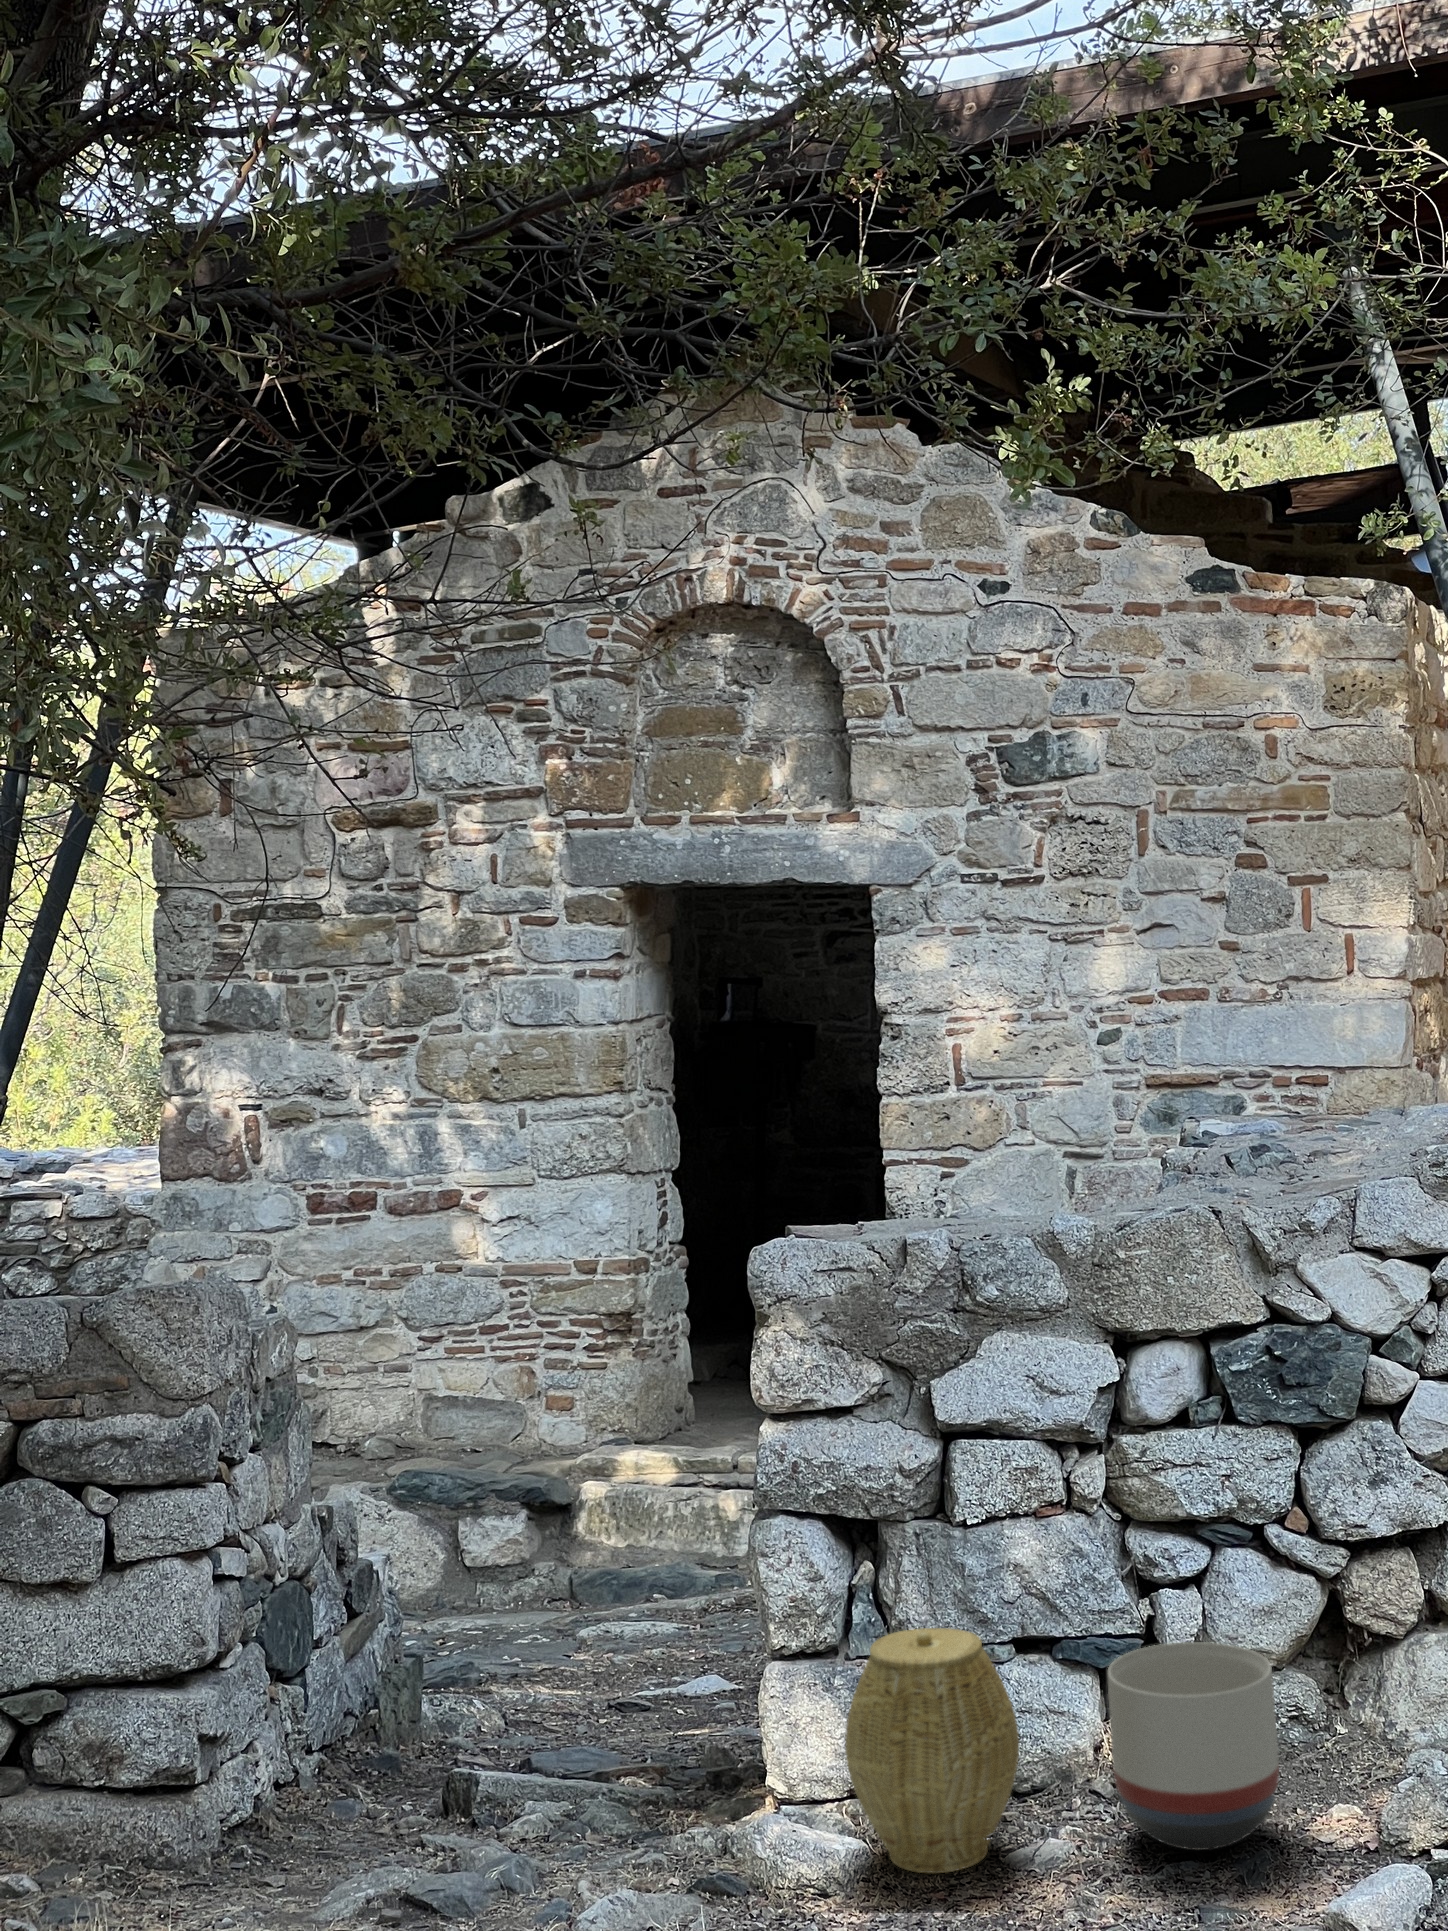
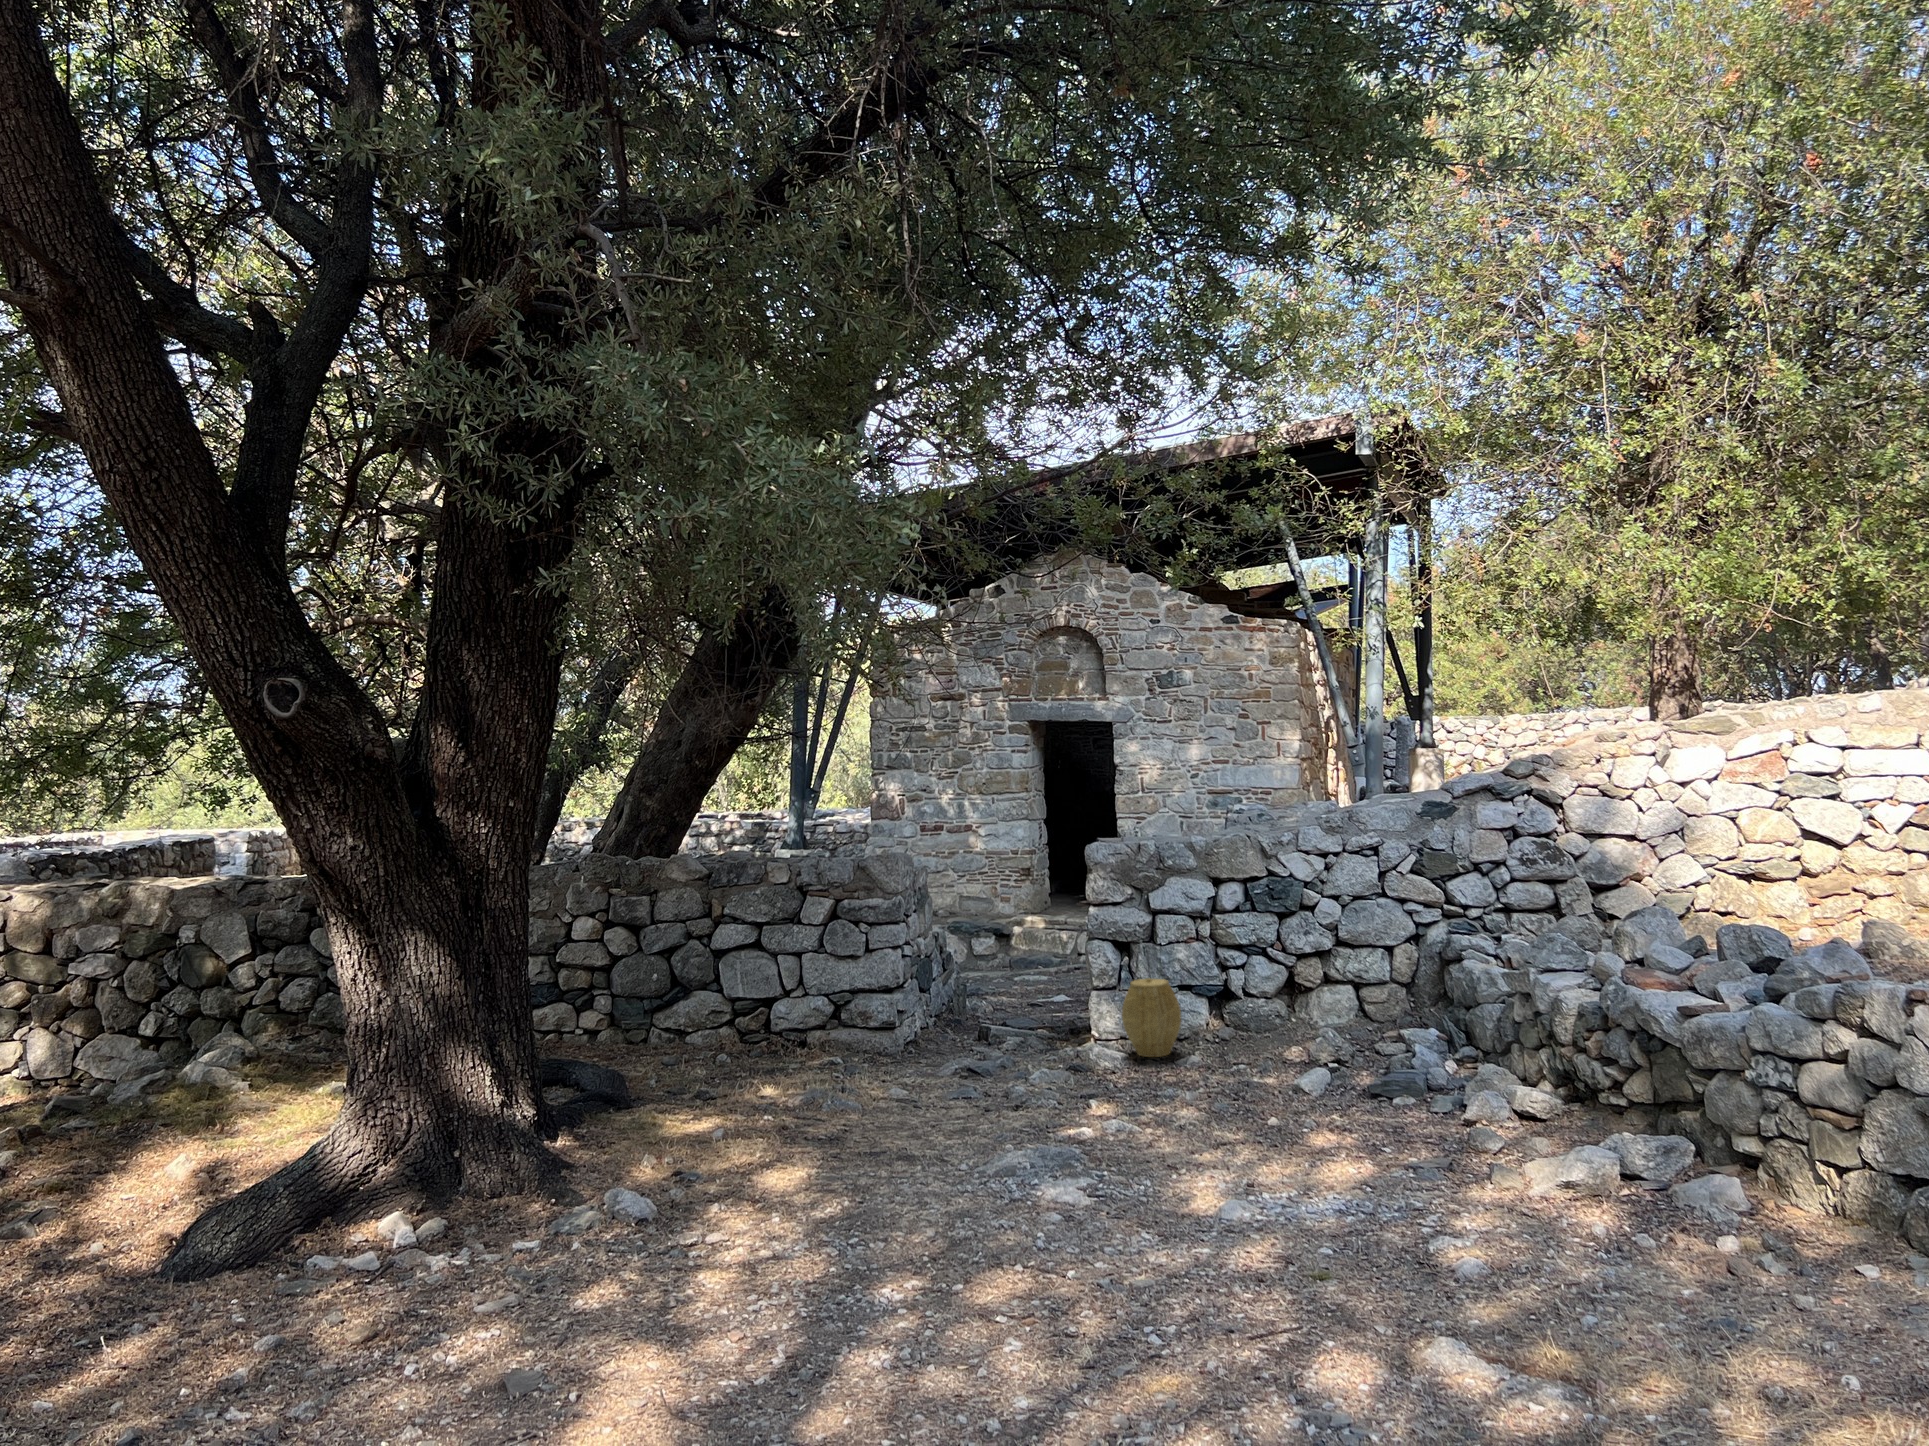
planter: present [1107,1642,1279,1850] -> none [1212,986,1271,1052]

